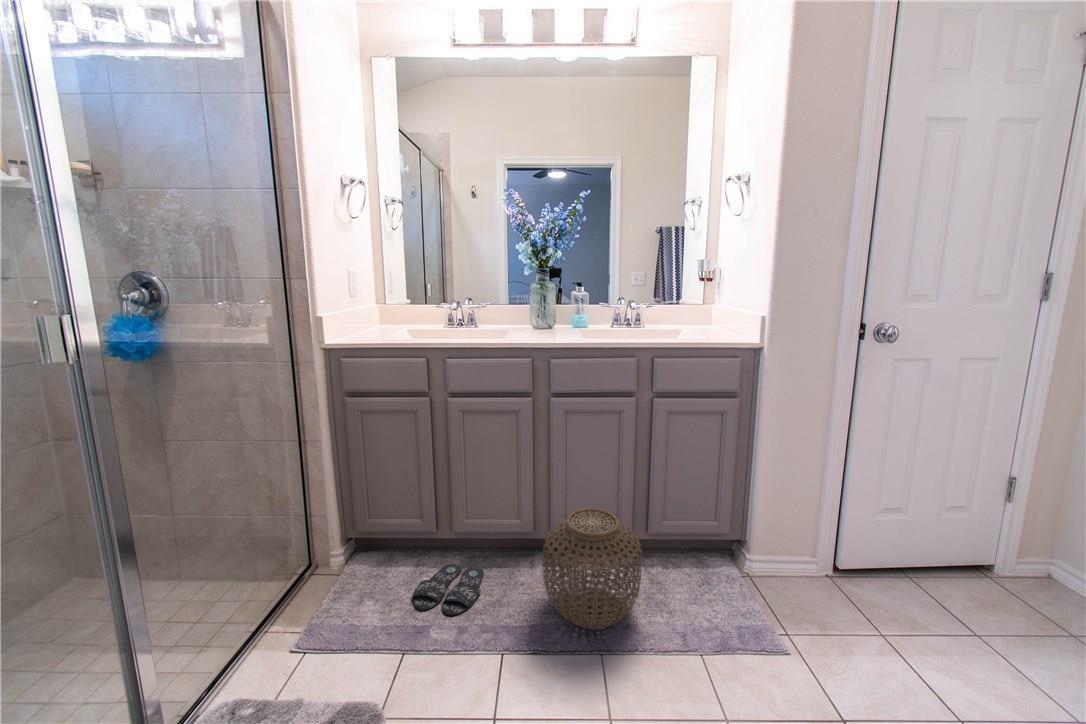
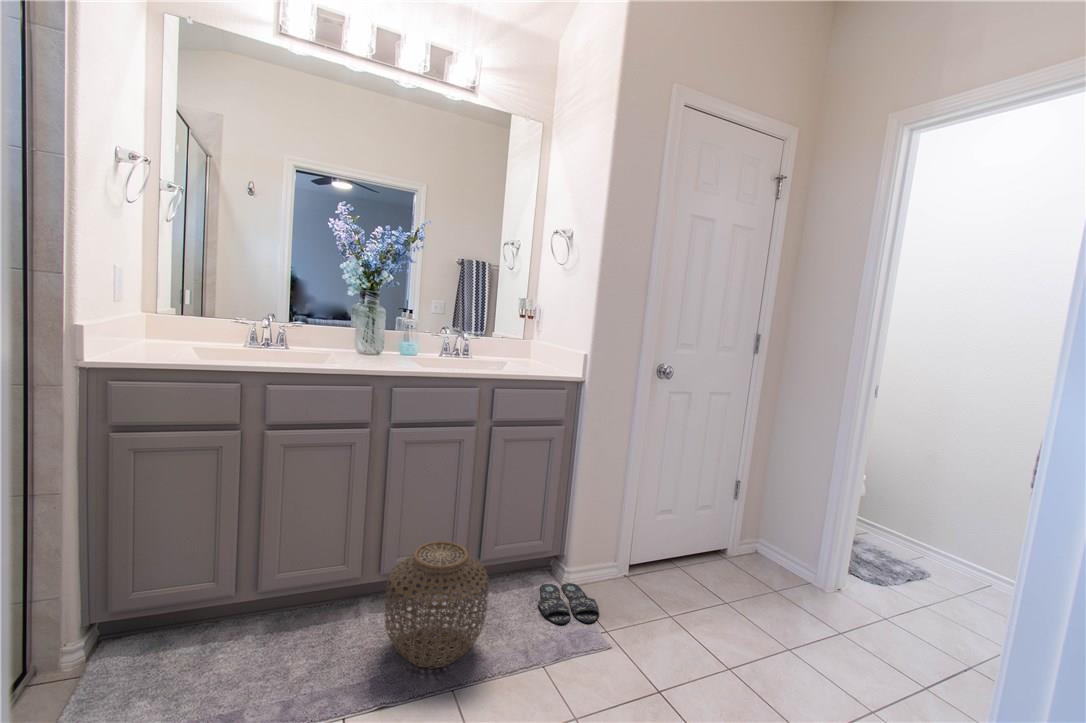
slippers: present [413,564,484,616] -> present [538,583,599,624]

